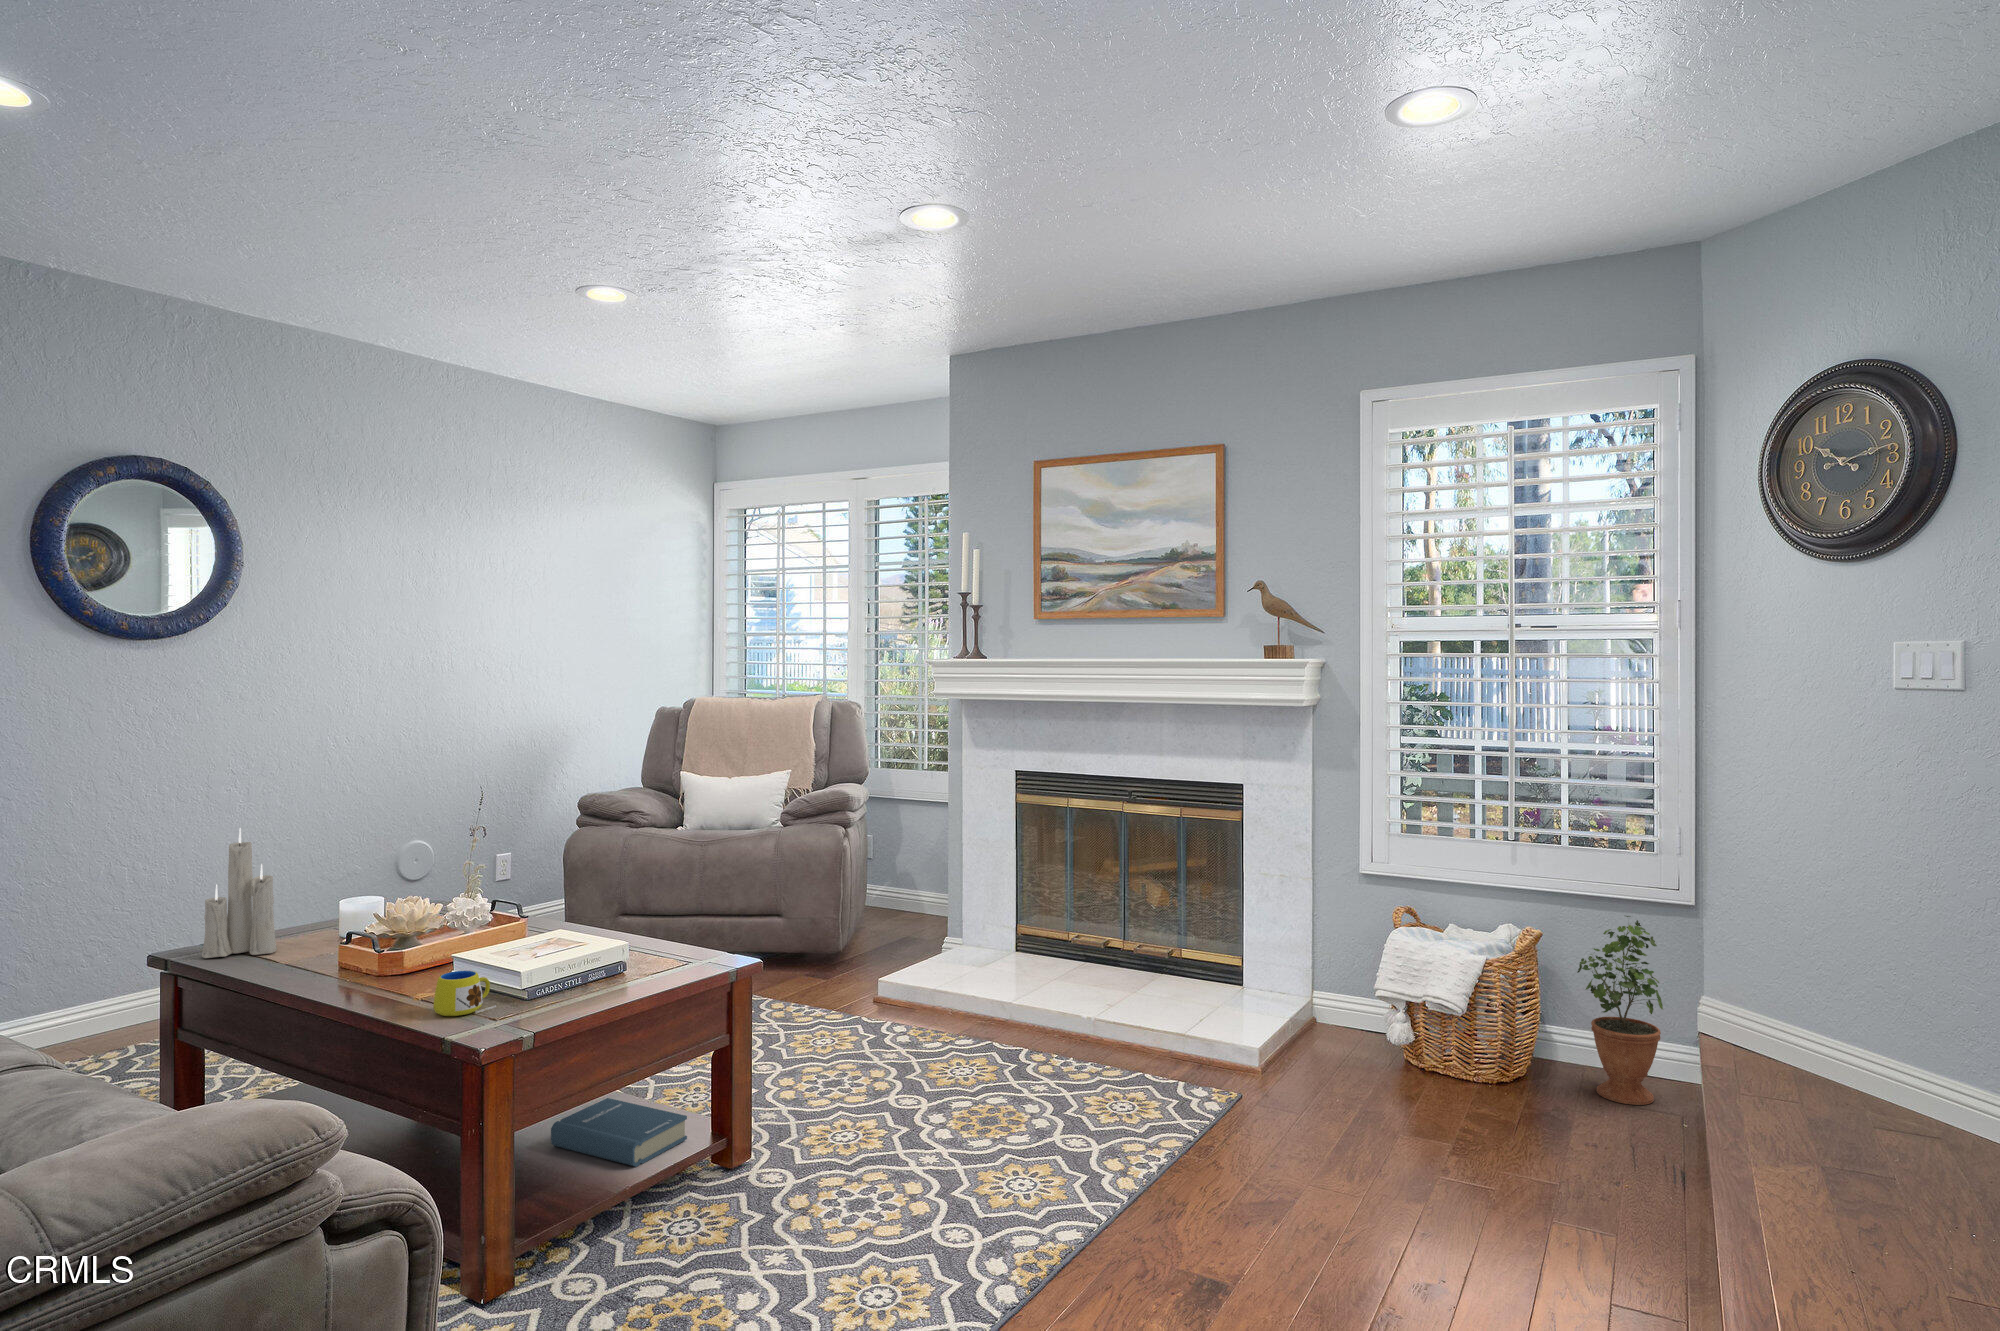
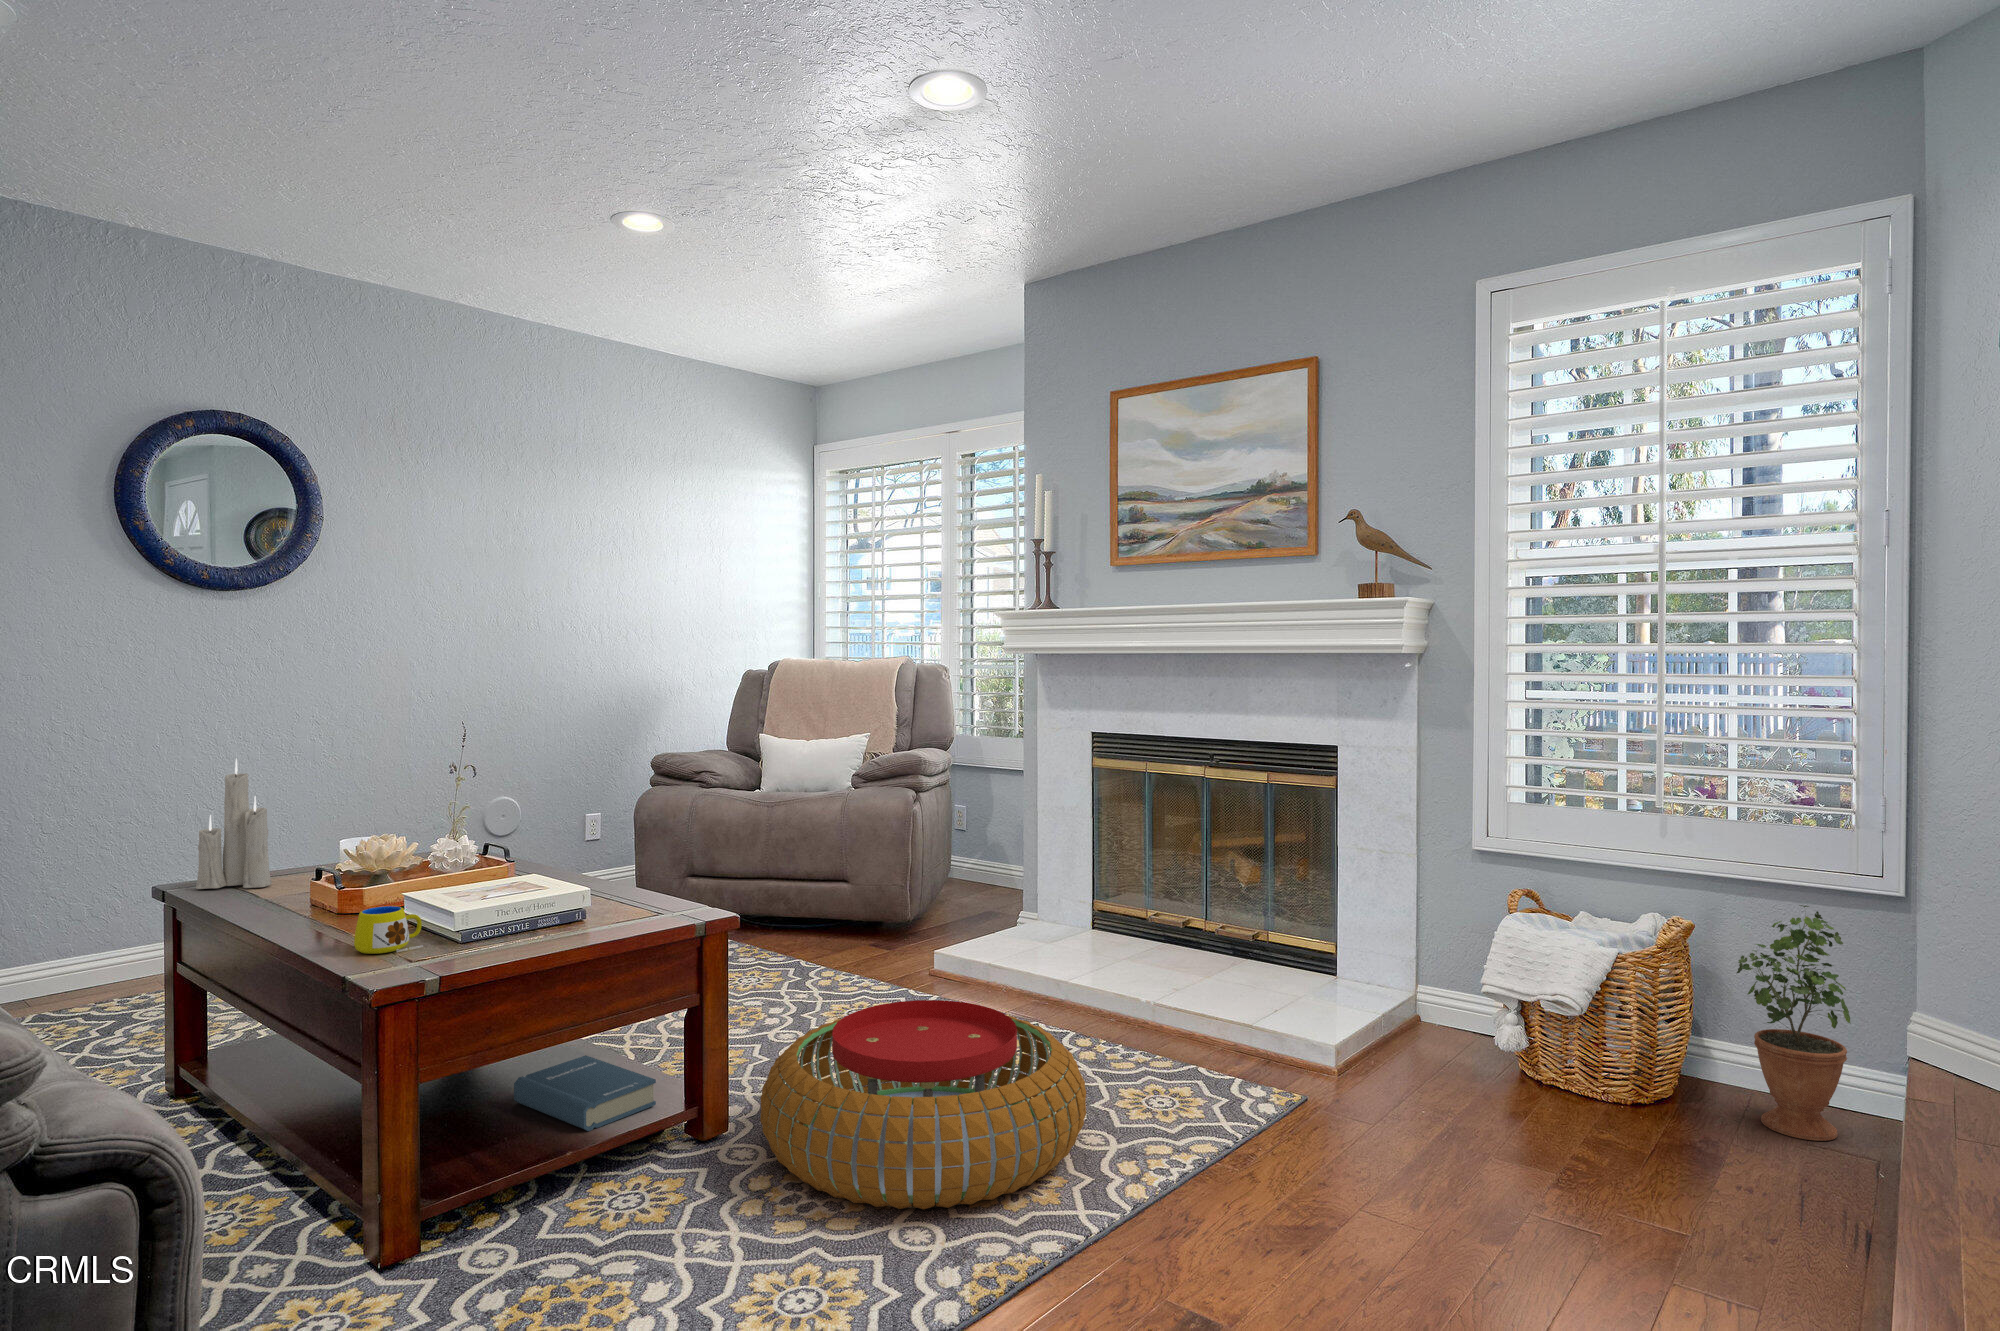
pouf: none [787,1029,1074,1214] -> present [760,1000,1086,1209]

